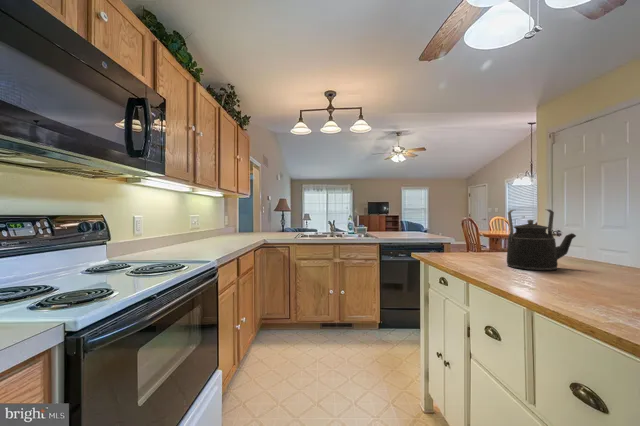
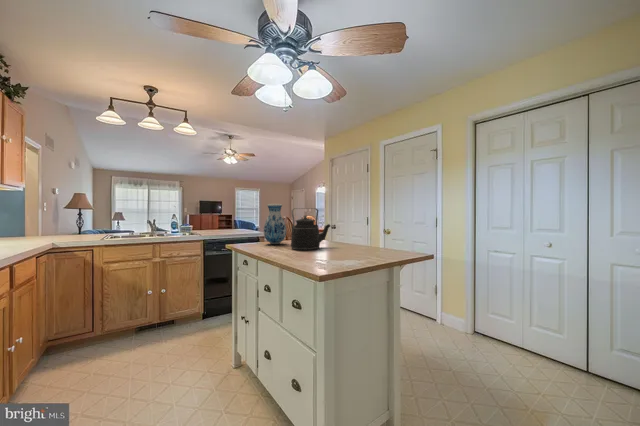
vase: none [459,204,492,256] -> present [264,204,286,244]

